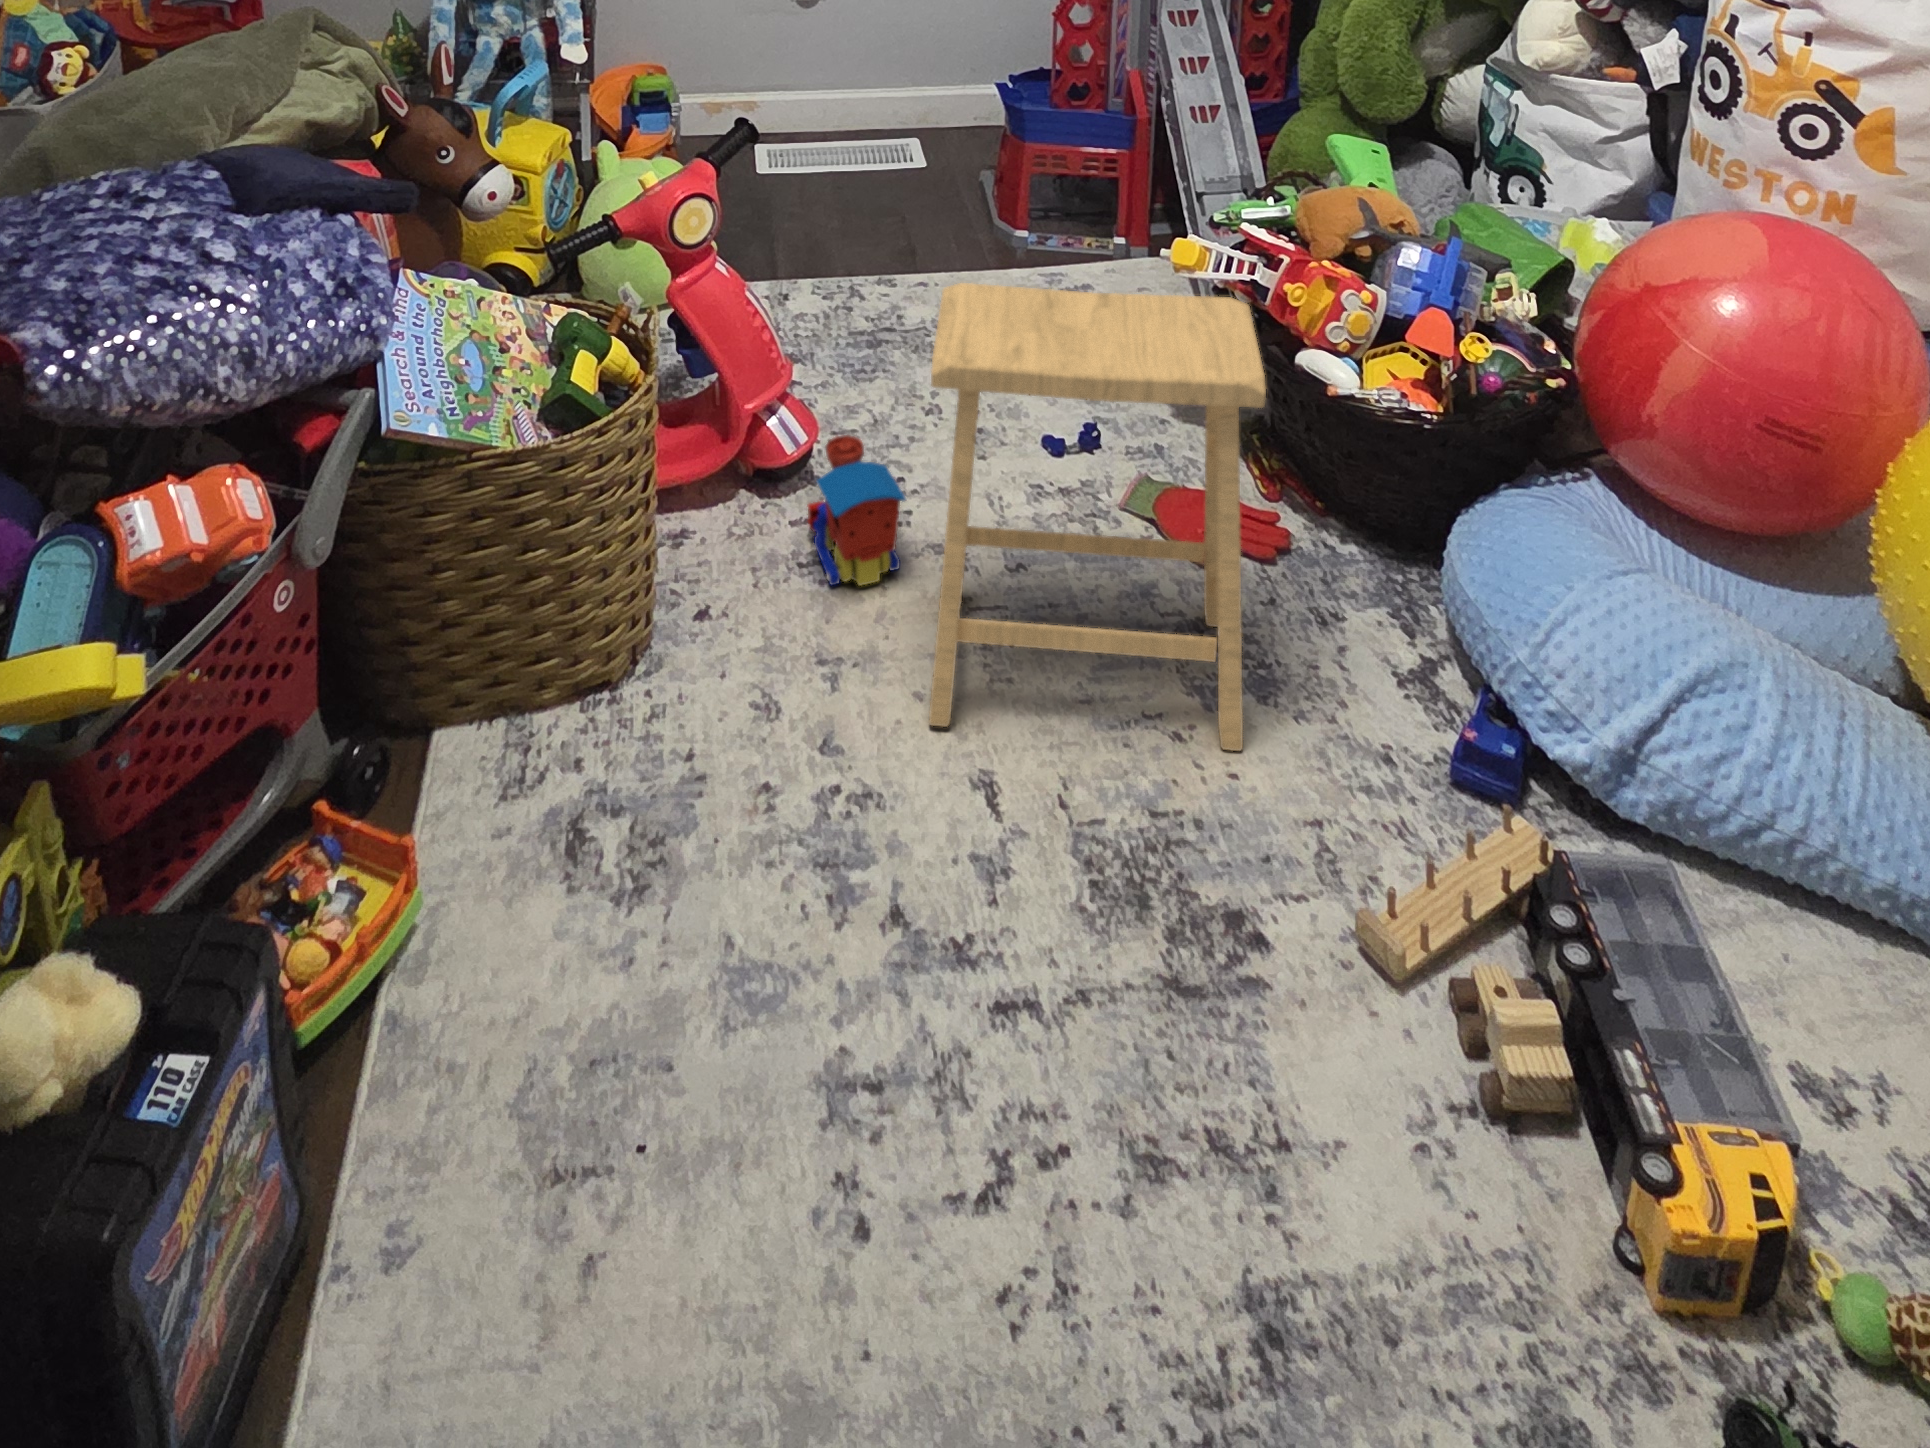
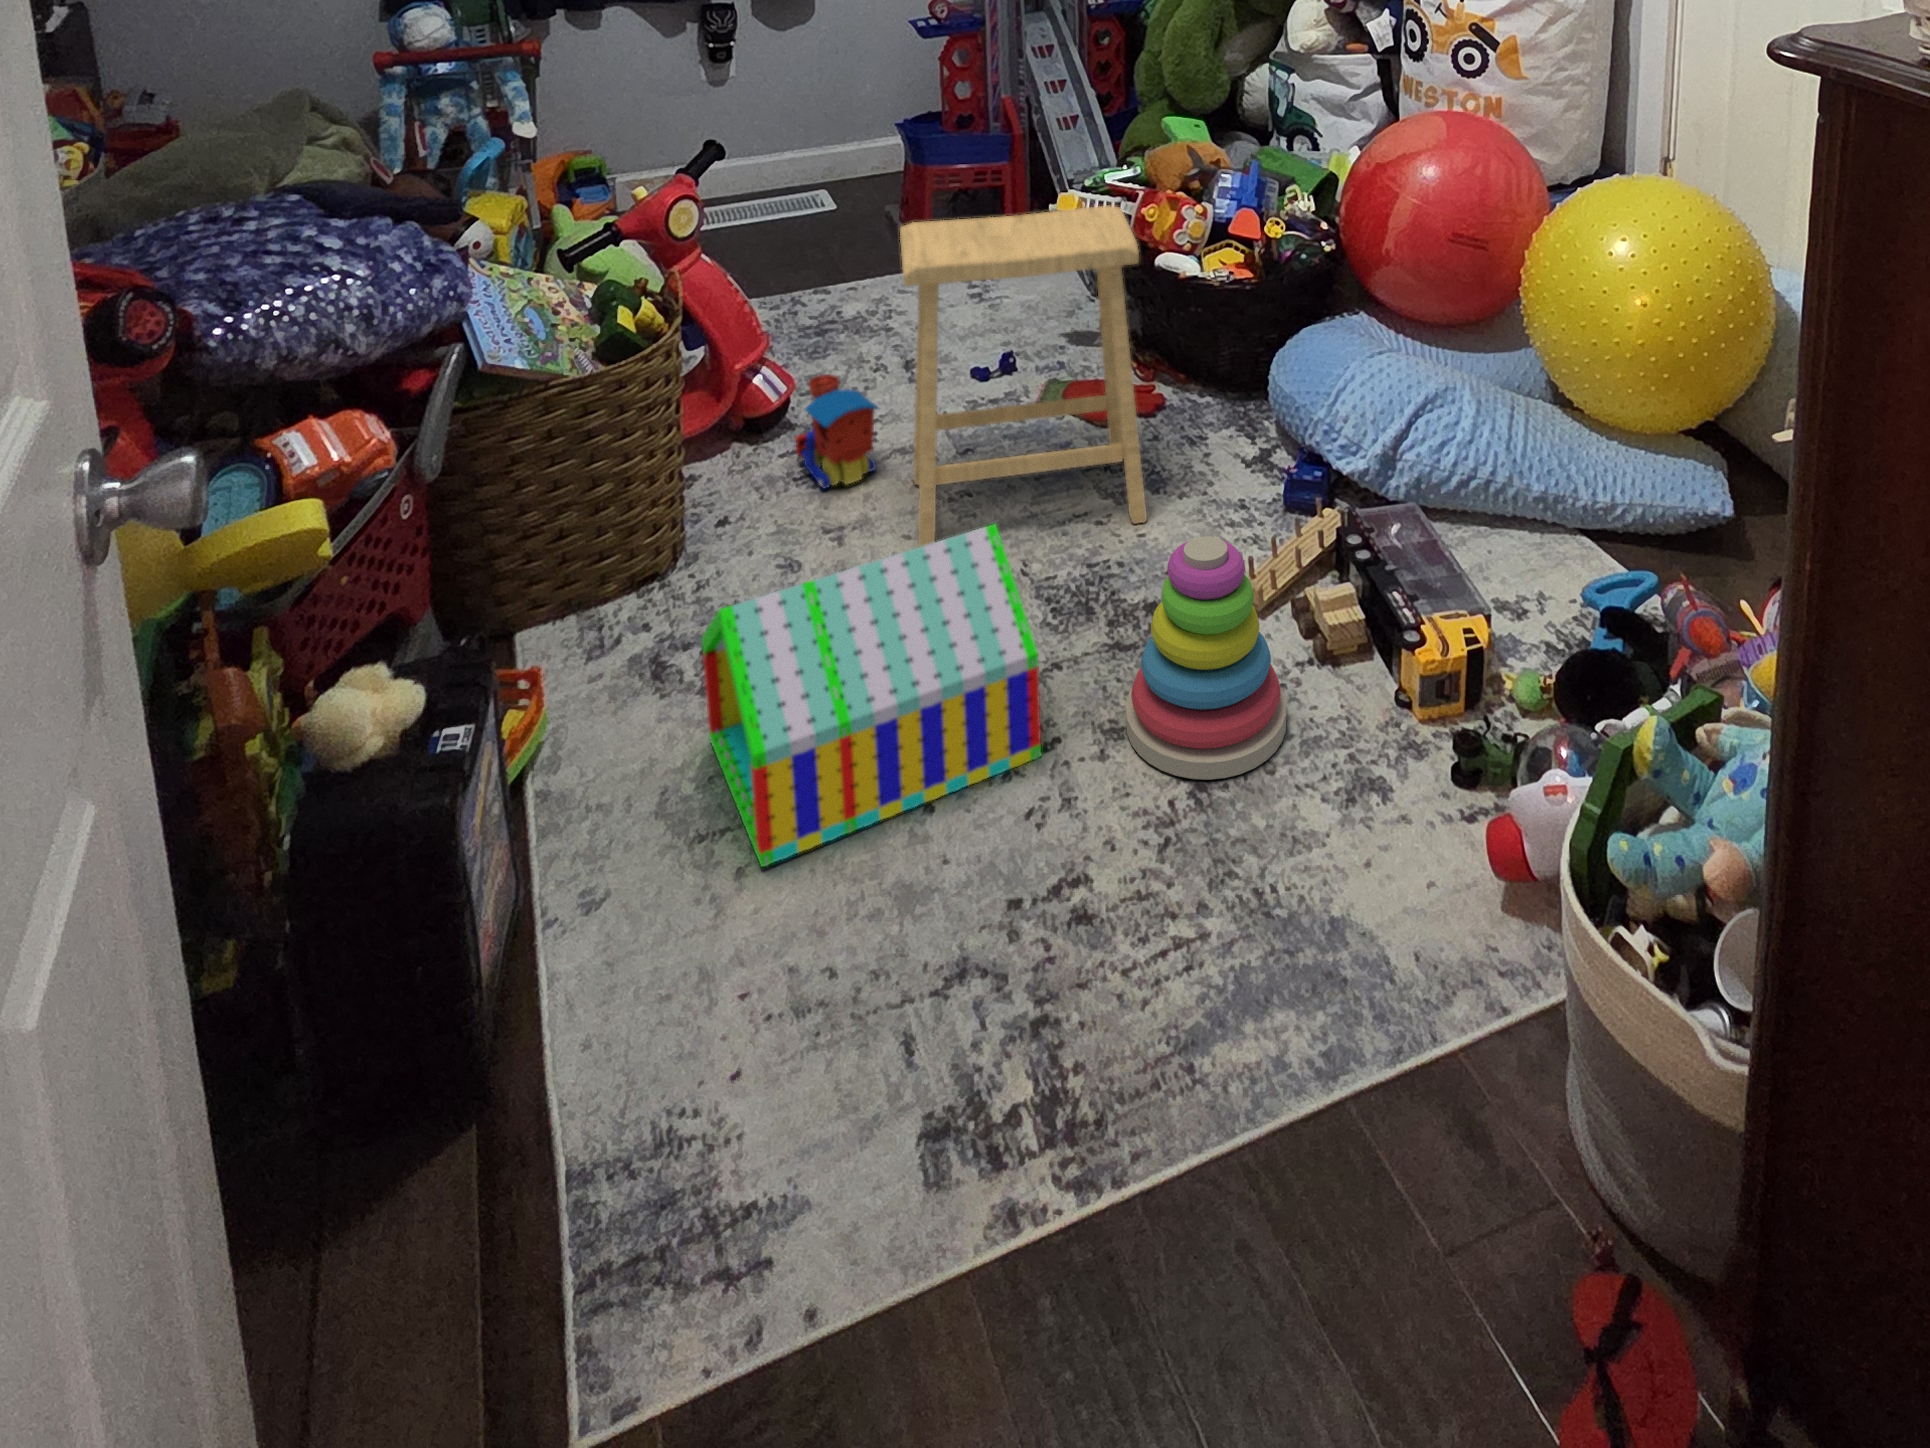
toy house: none [600,801,1043,1261] -> present [702,525,1041,867]
stacking toy: none [1170,923,1428,1330] -> present [1126,536,1286,780]

